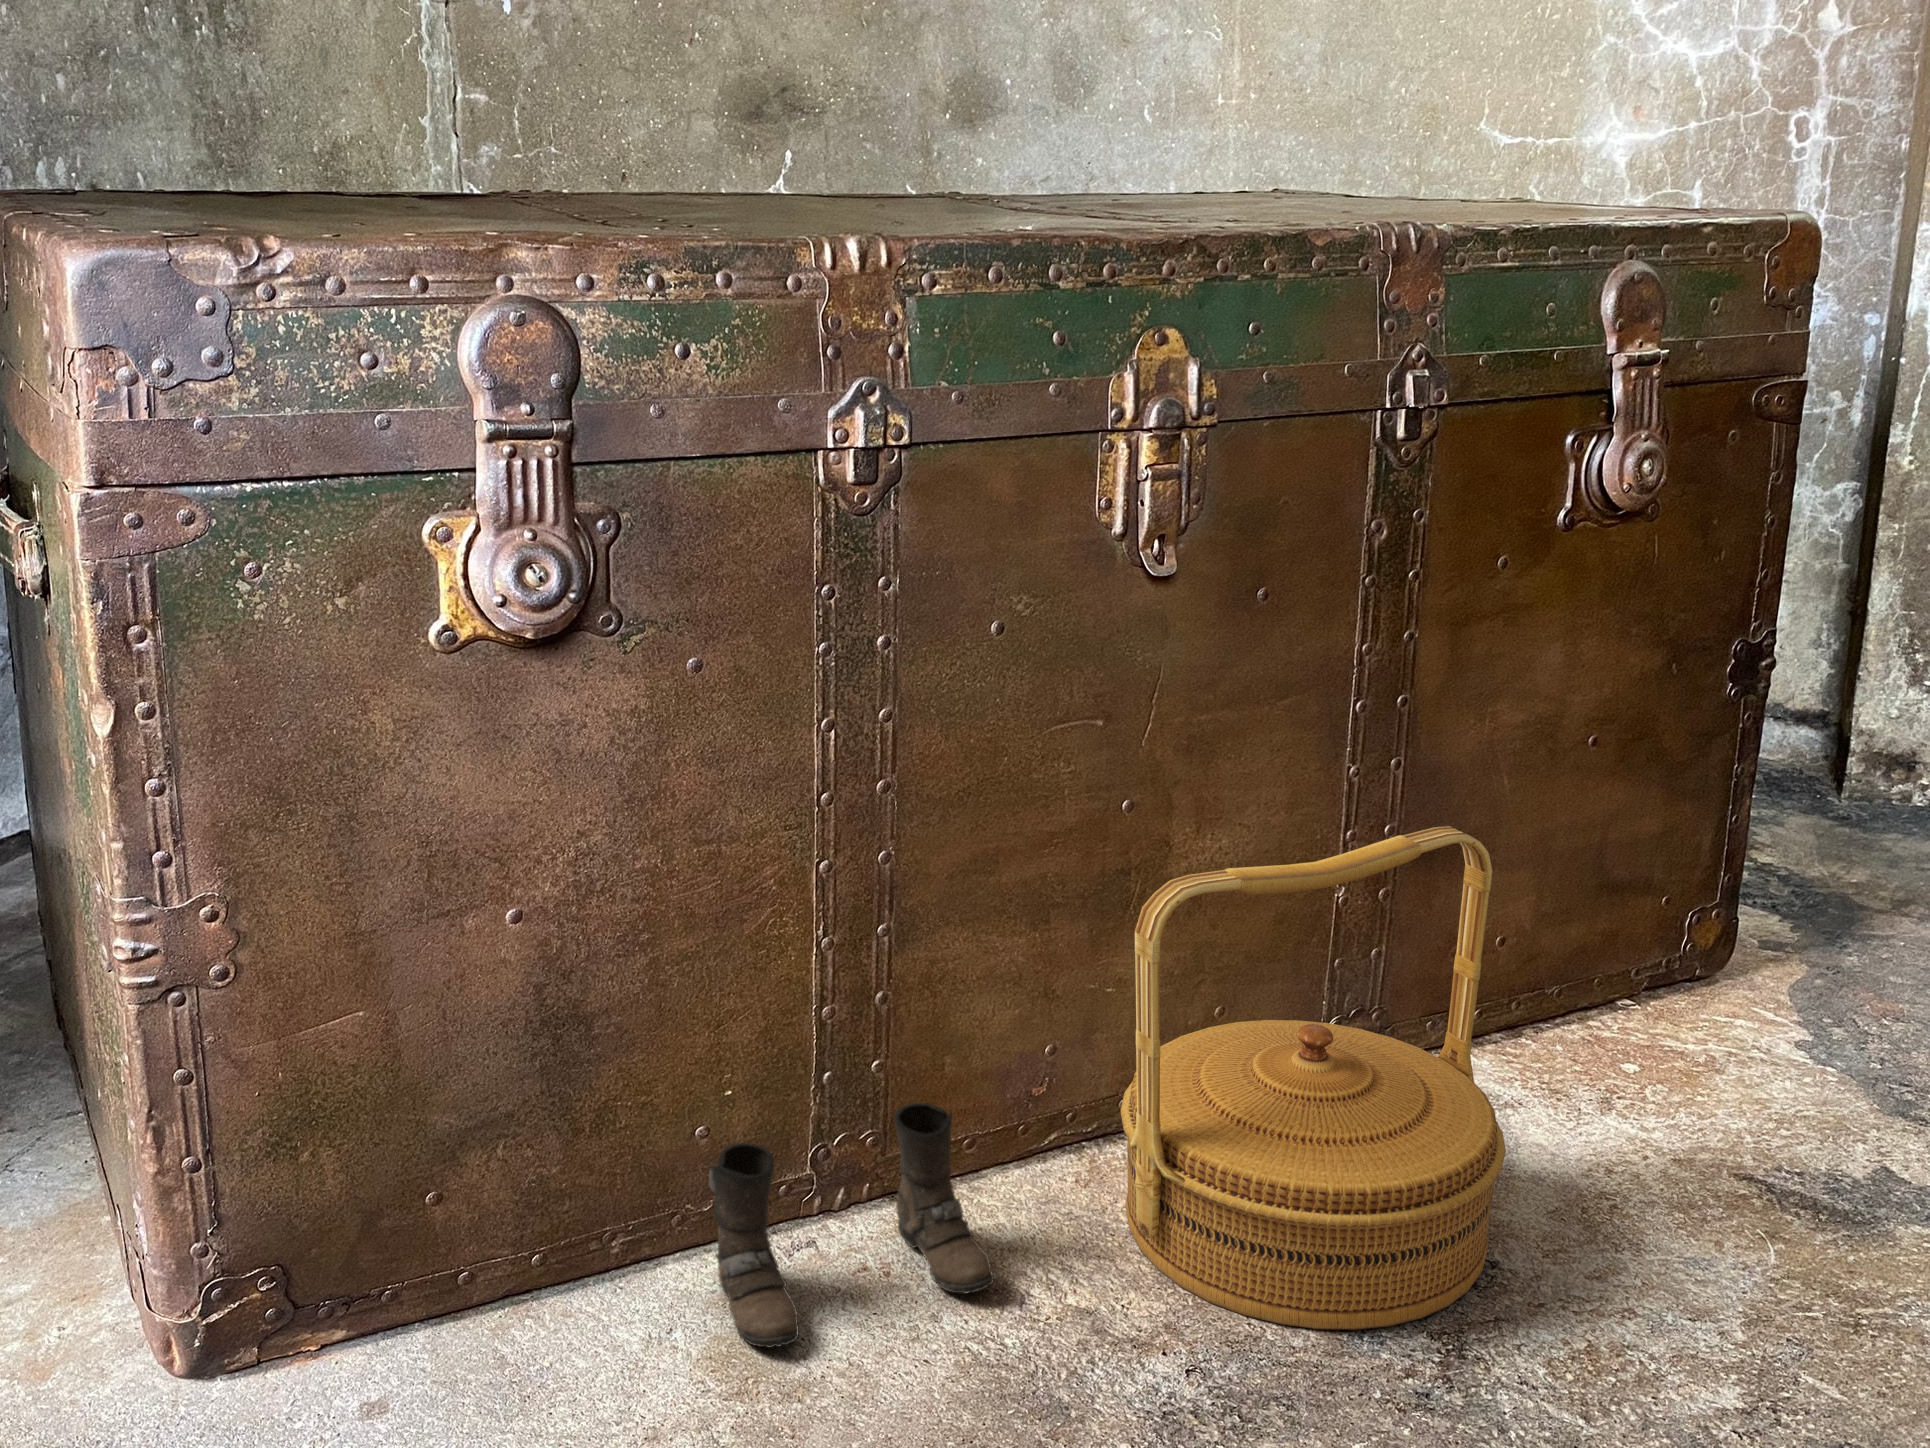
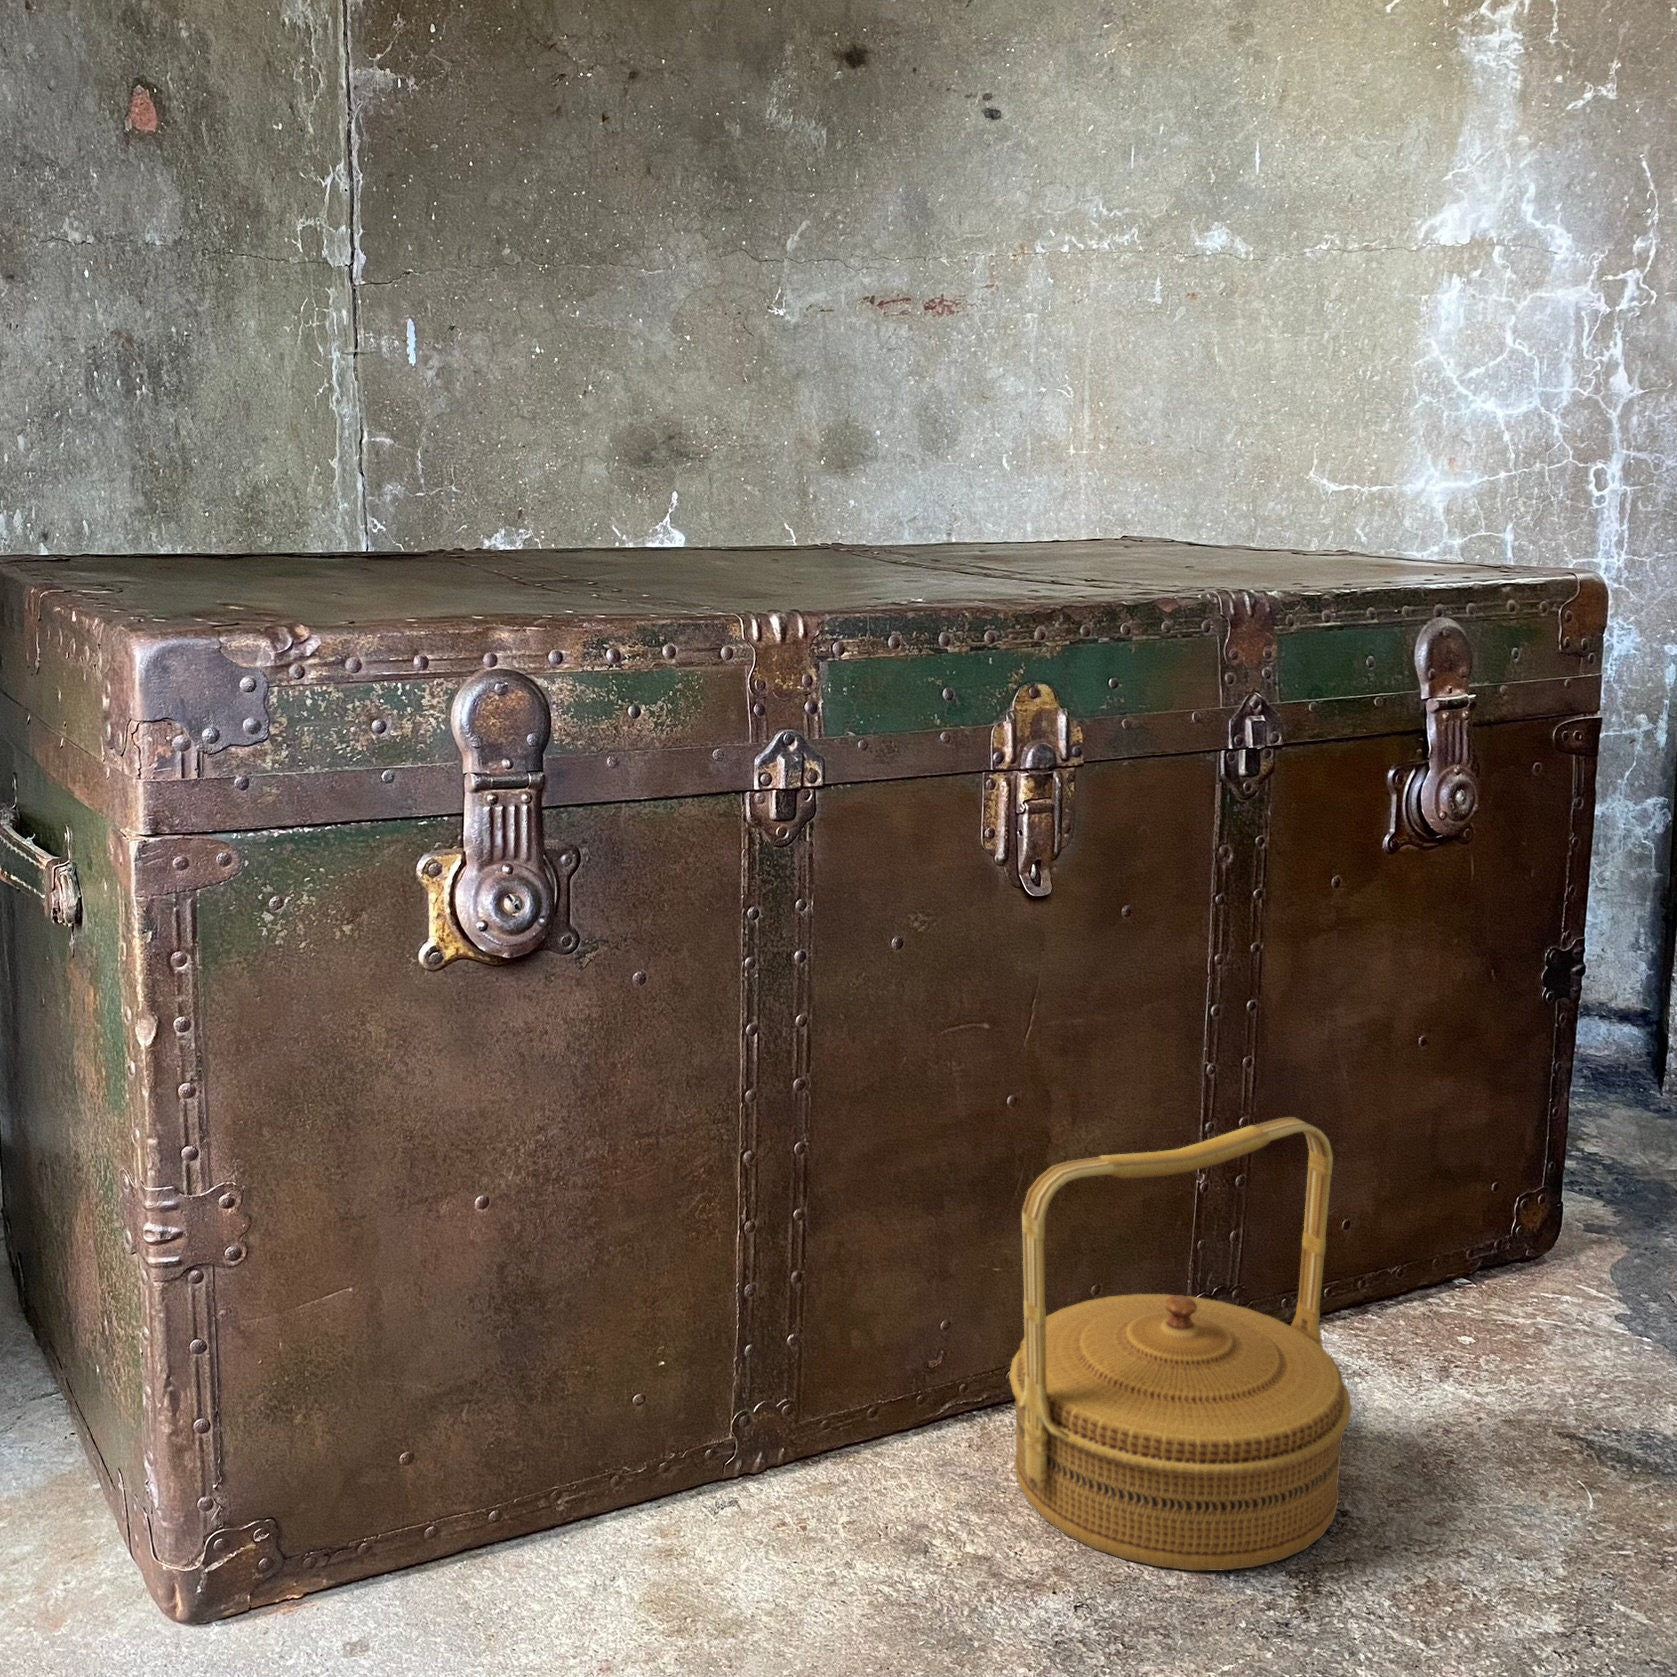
boots: present [709,1103,994,1348] -> none [647,1369,900,1590]

